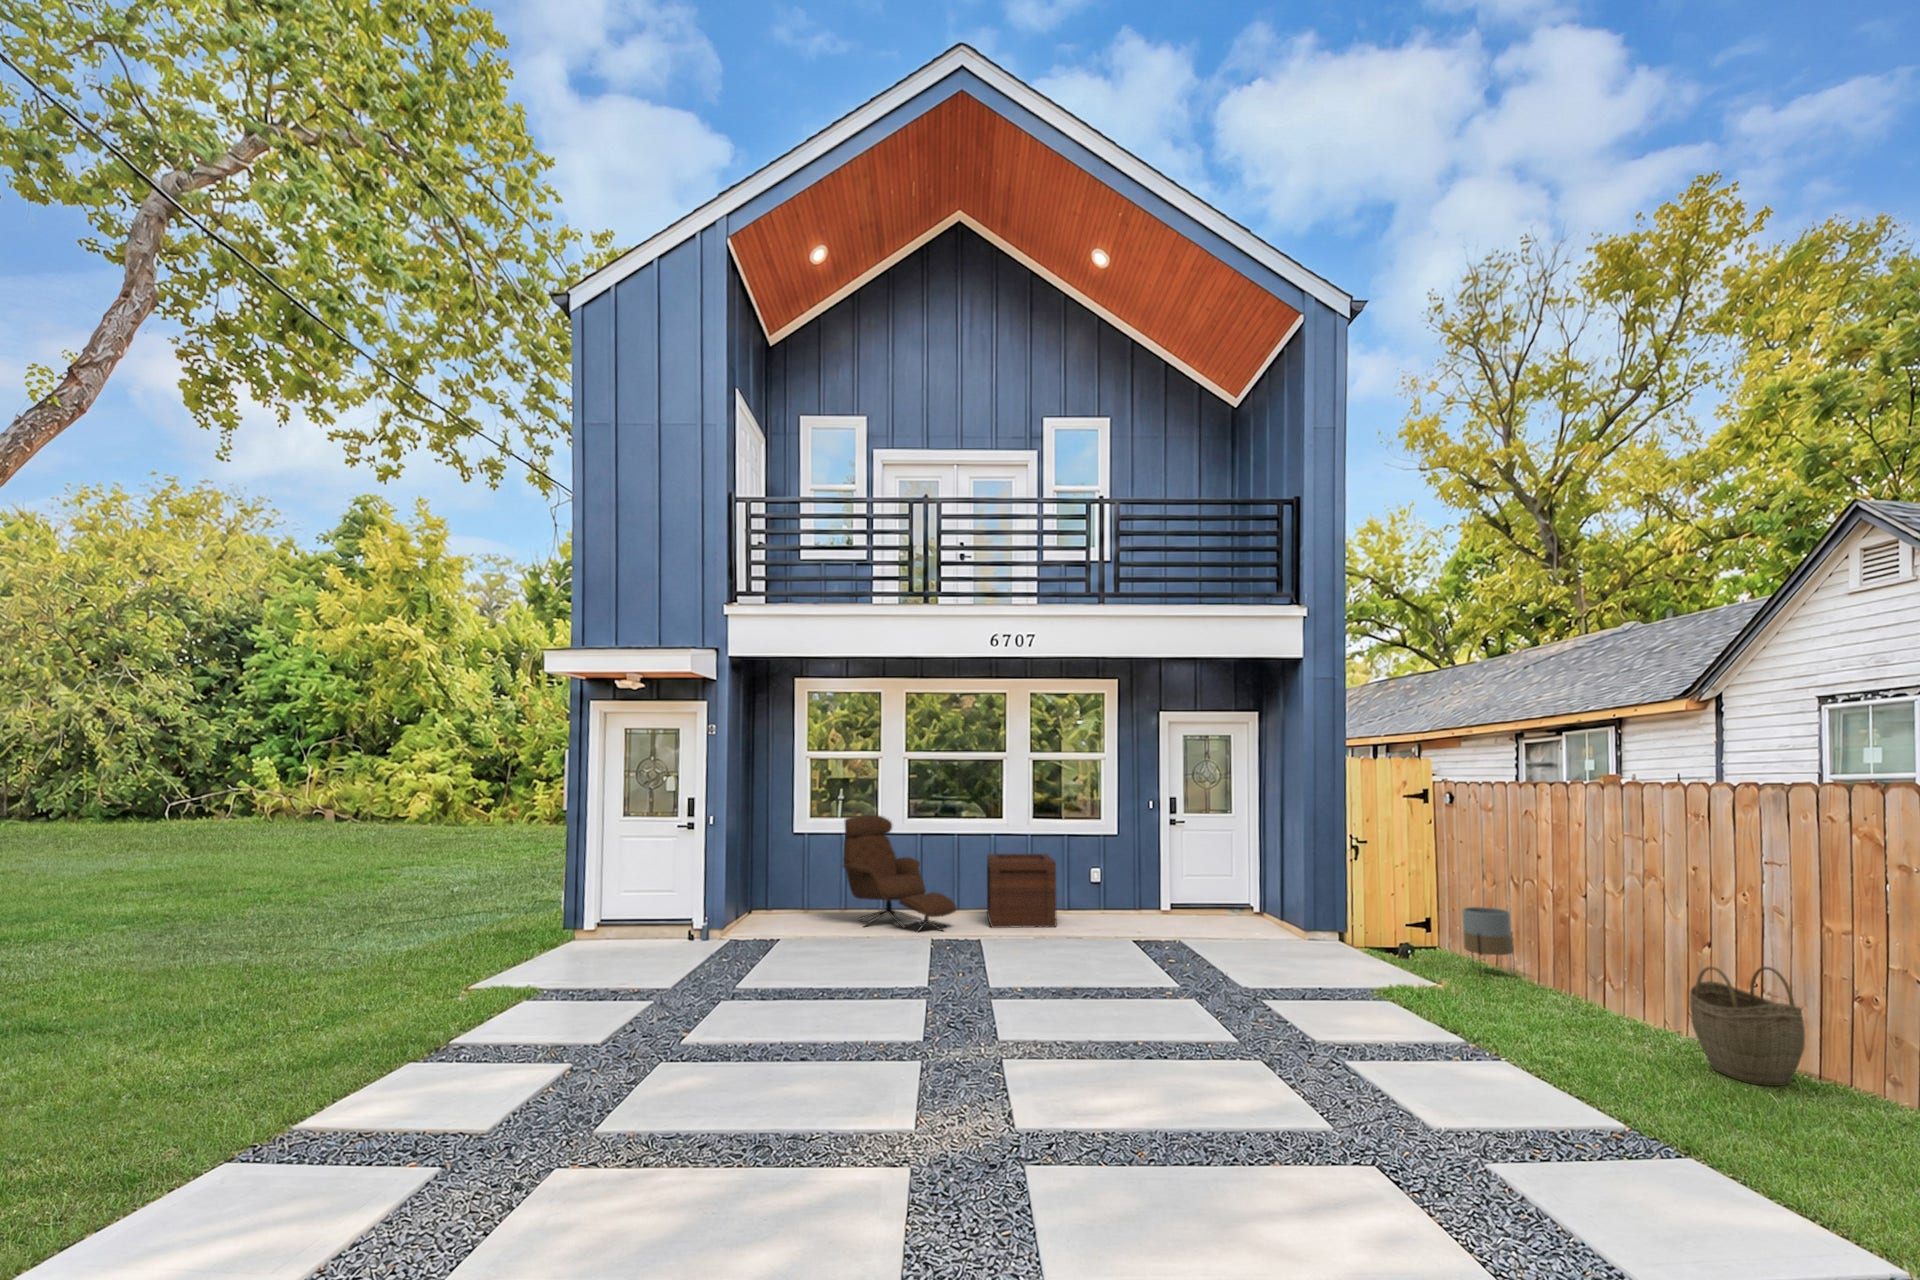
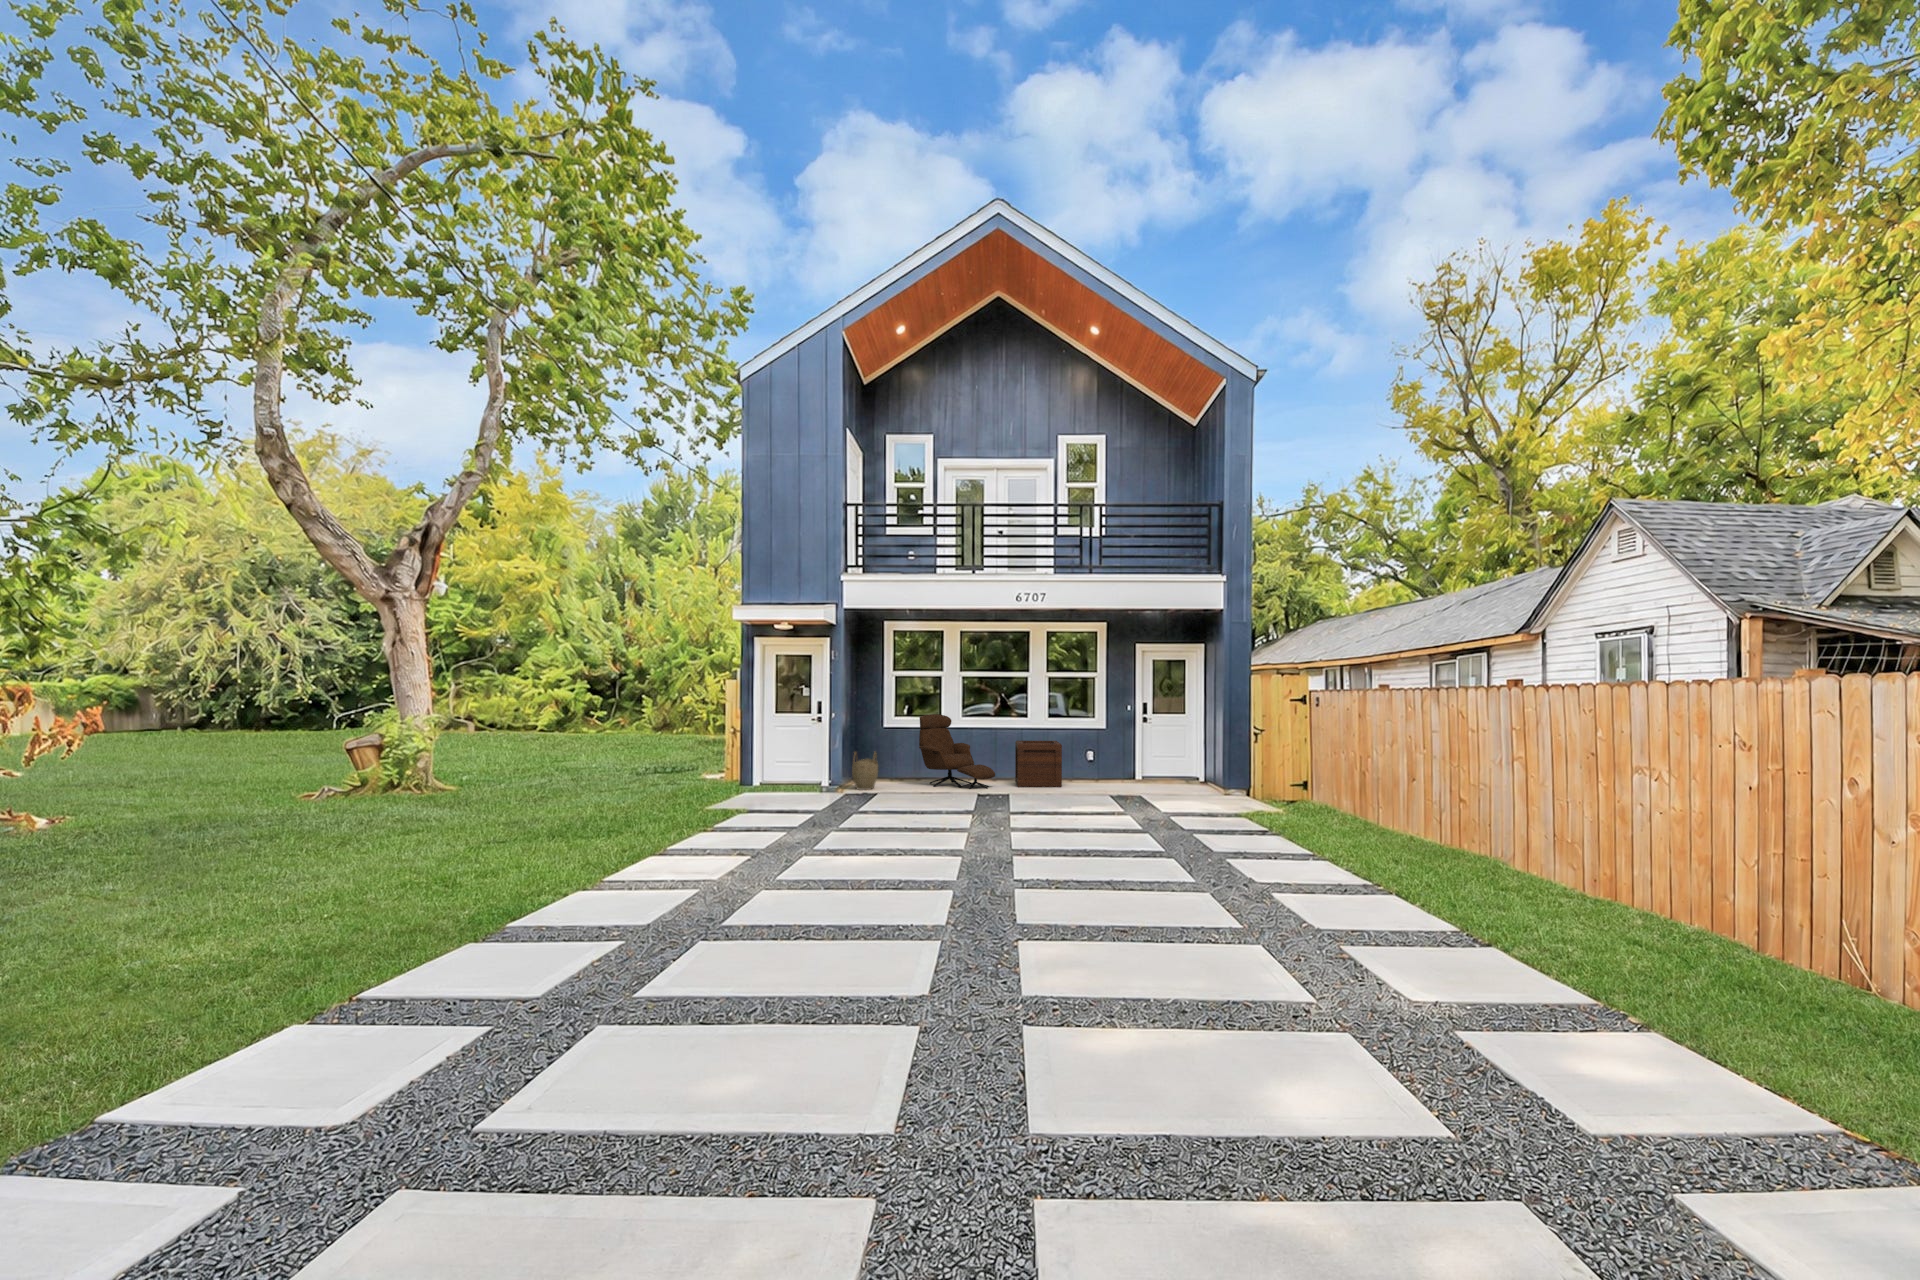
planter: present [1462,907,1514,973] -> none [1309,767,1338,806]
woven basket: present [1690,966,1805,1086] -> present [852,752,878,790]

